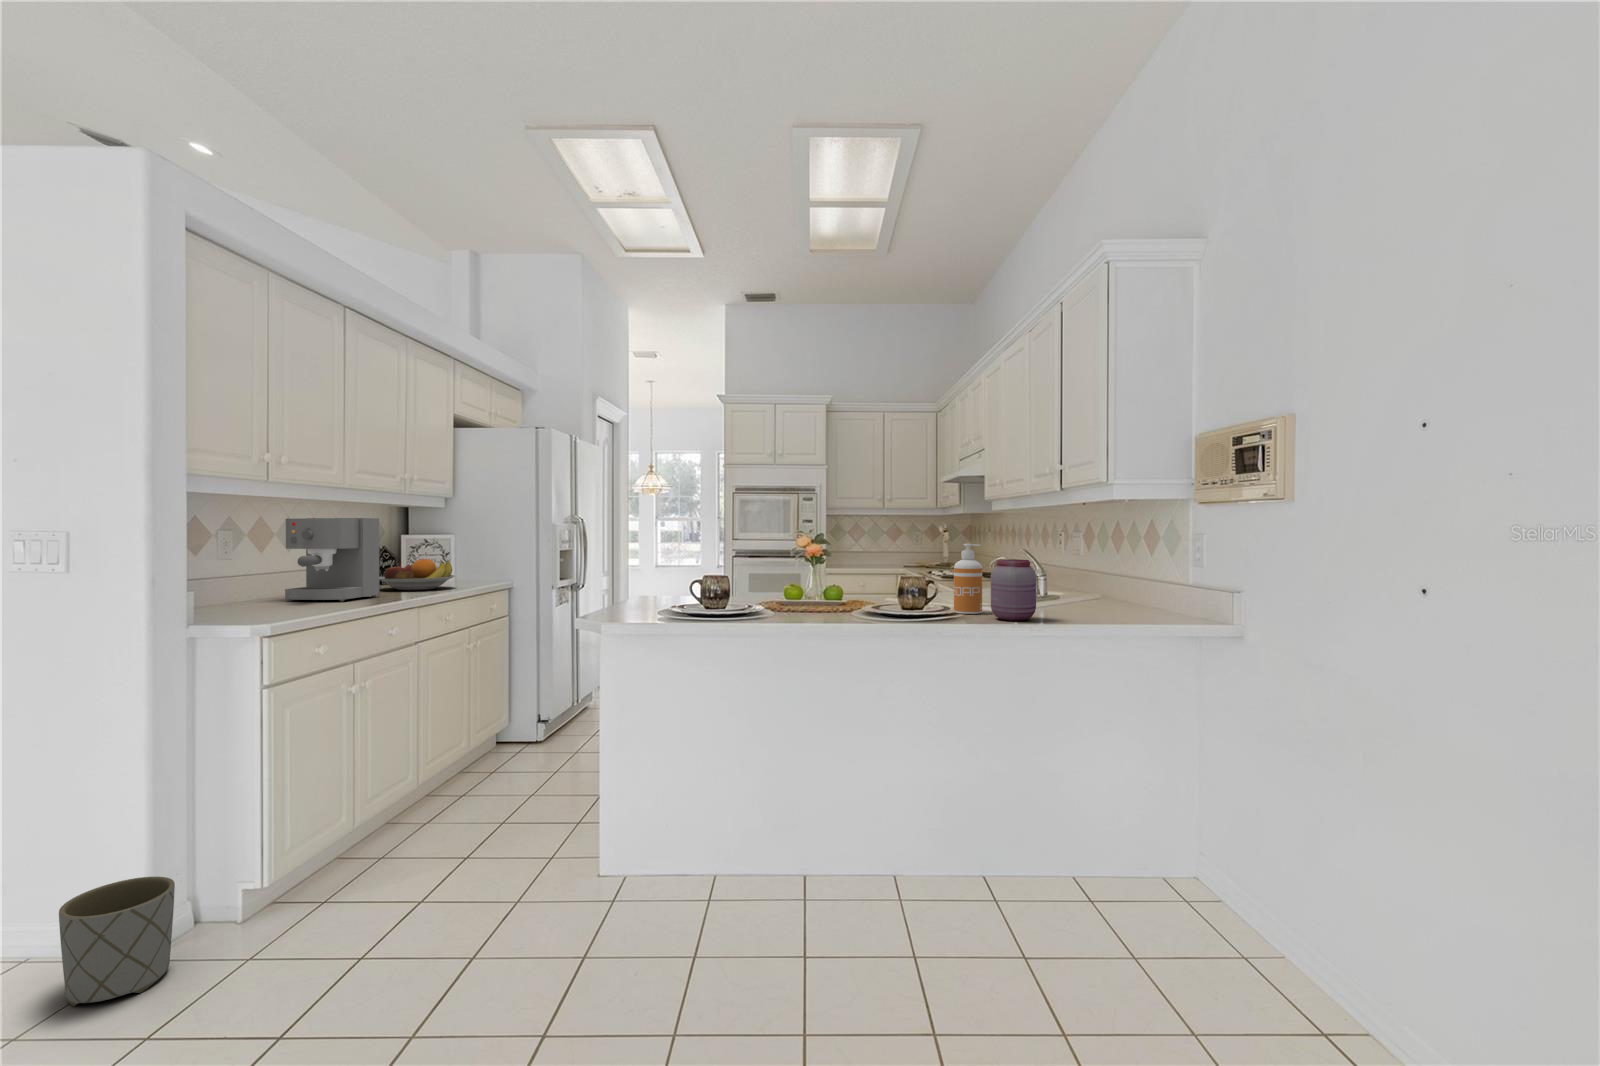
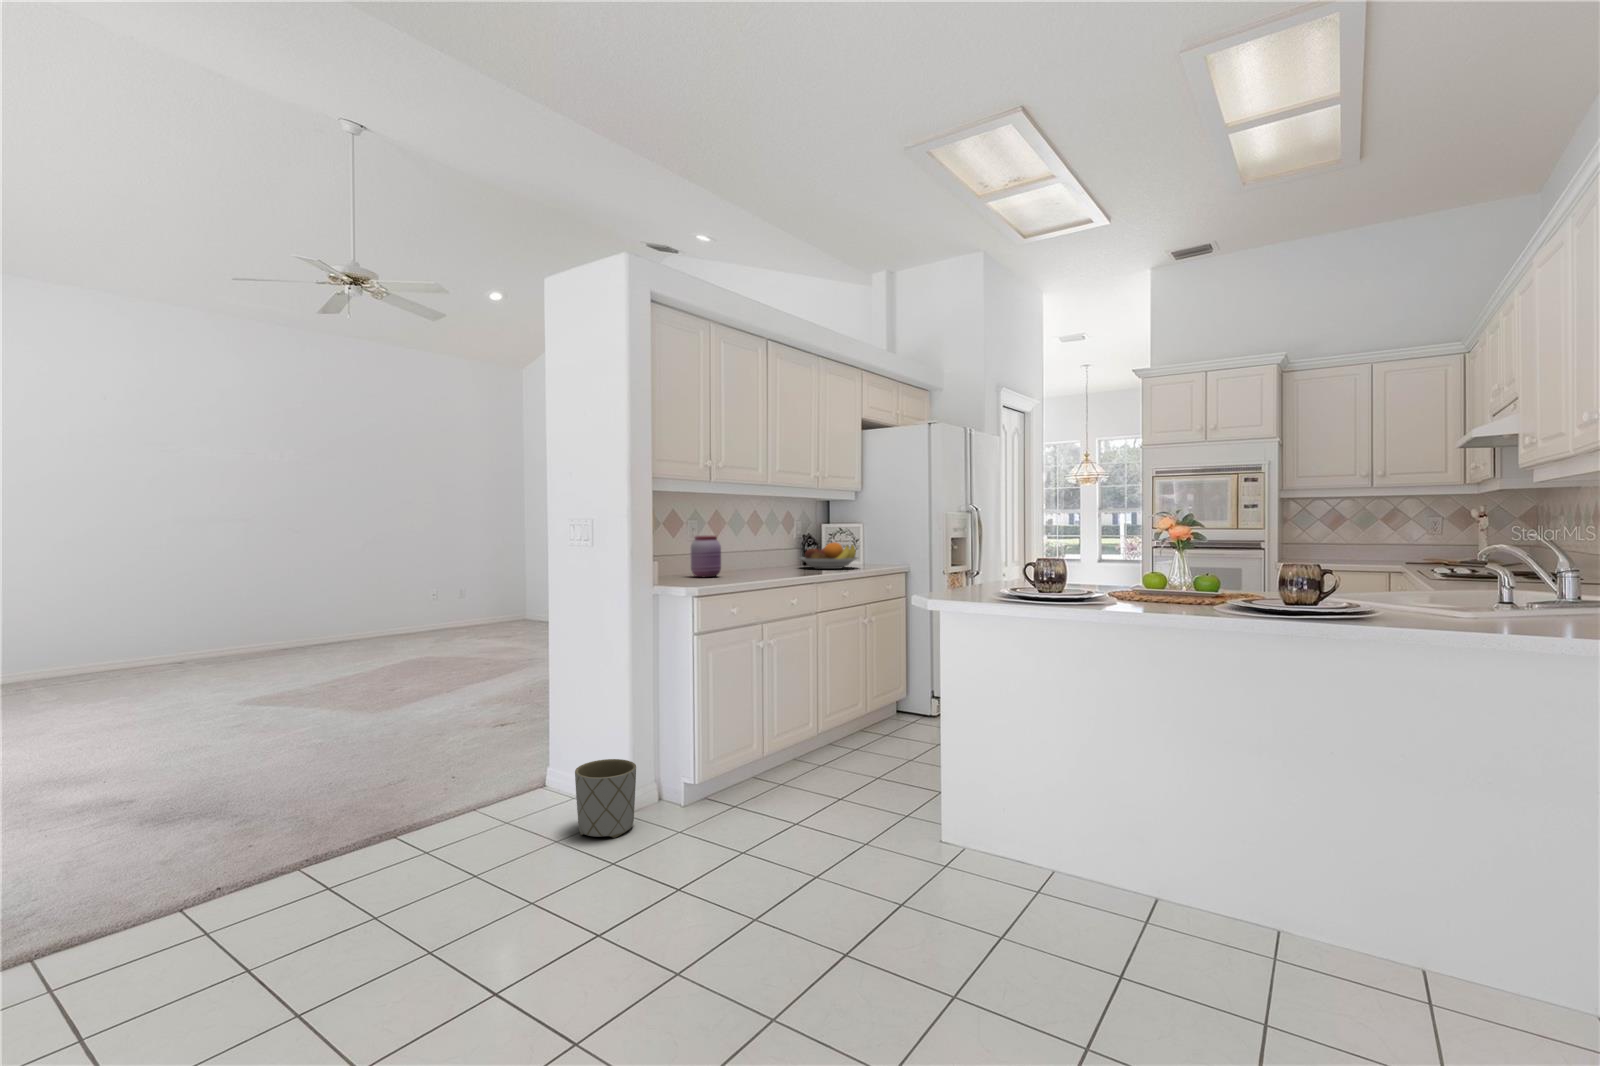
coffee maker: present [285,518,379,601] -> none [729,507,794,575]
soap dispenser: present [954,544,982,614] -> none [1376,524,1421,616]
jar: present [991,559,1036,621] -> present [691,536,721,577]

